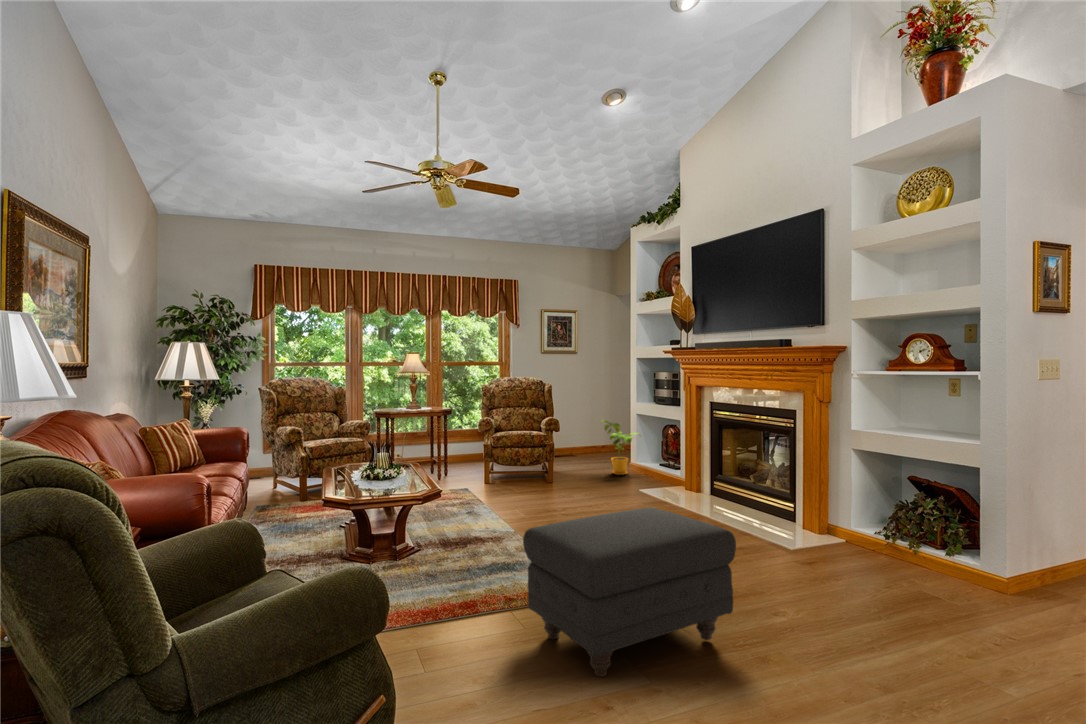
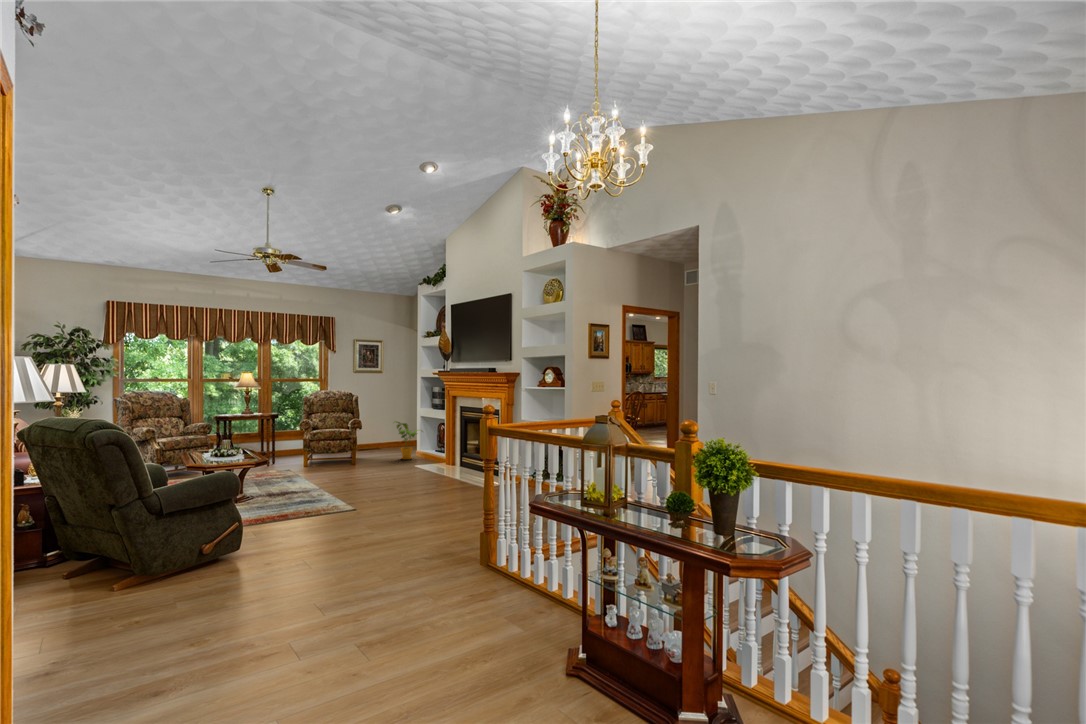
ottoman: present [523,507,736,676] -> none [316,459,424,529]

